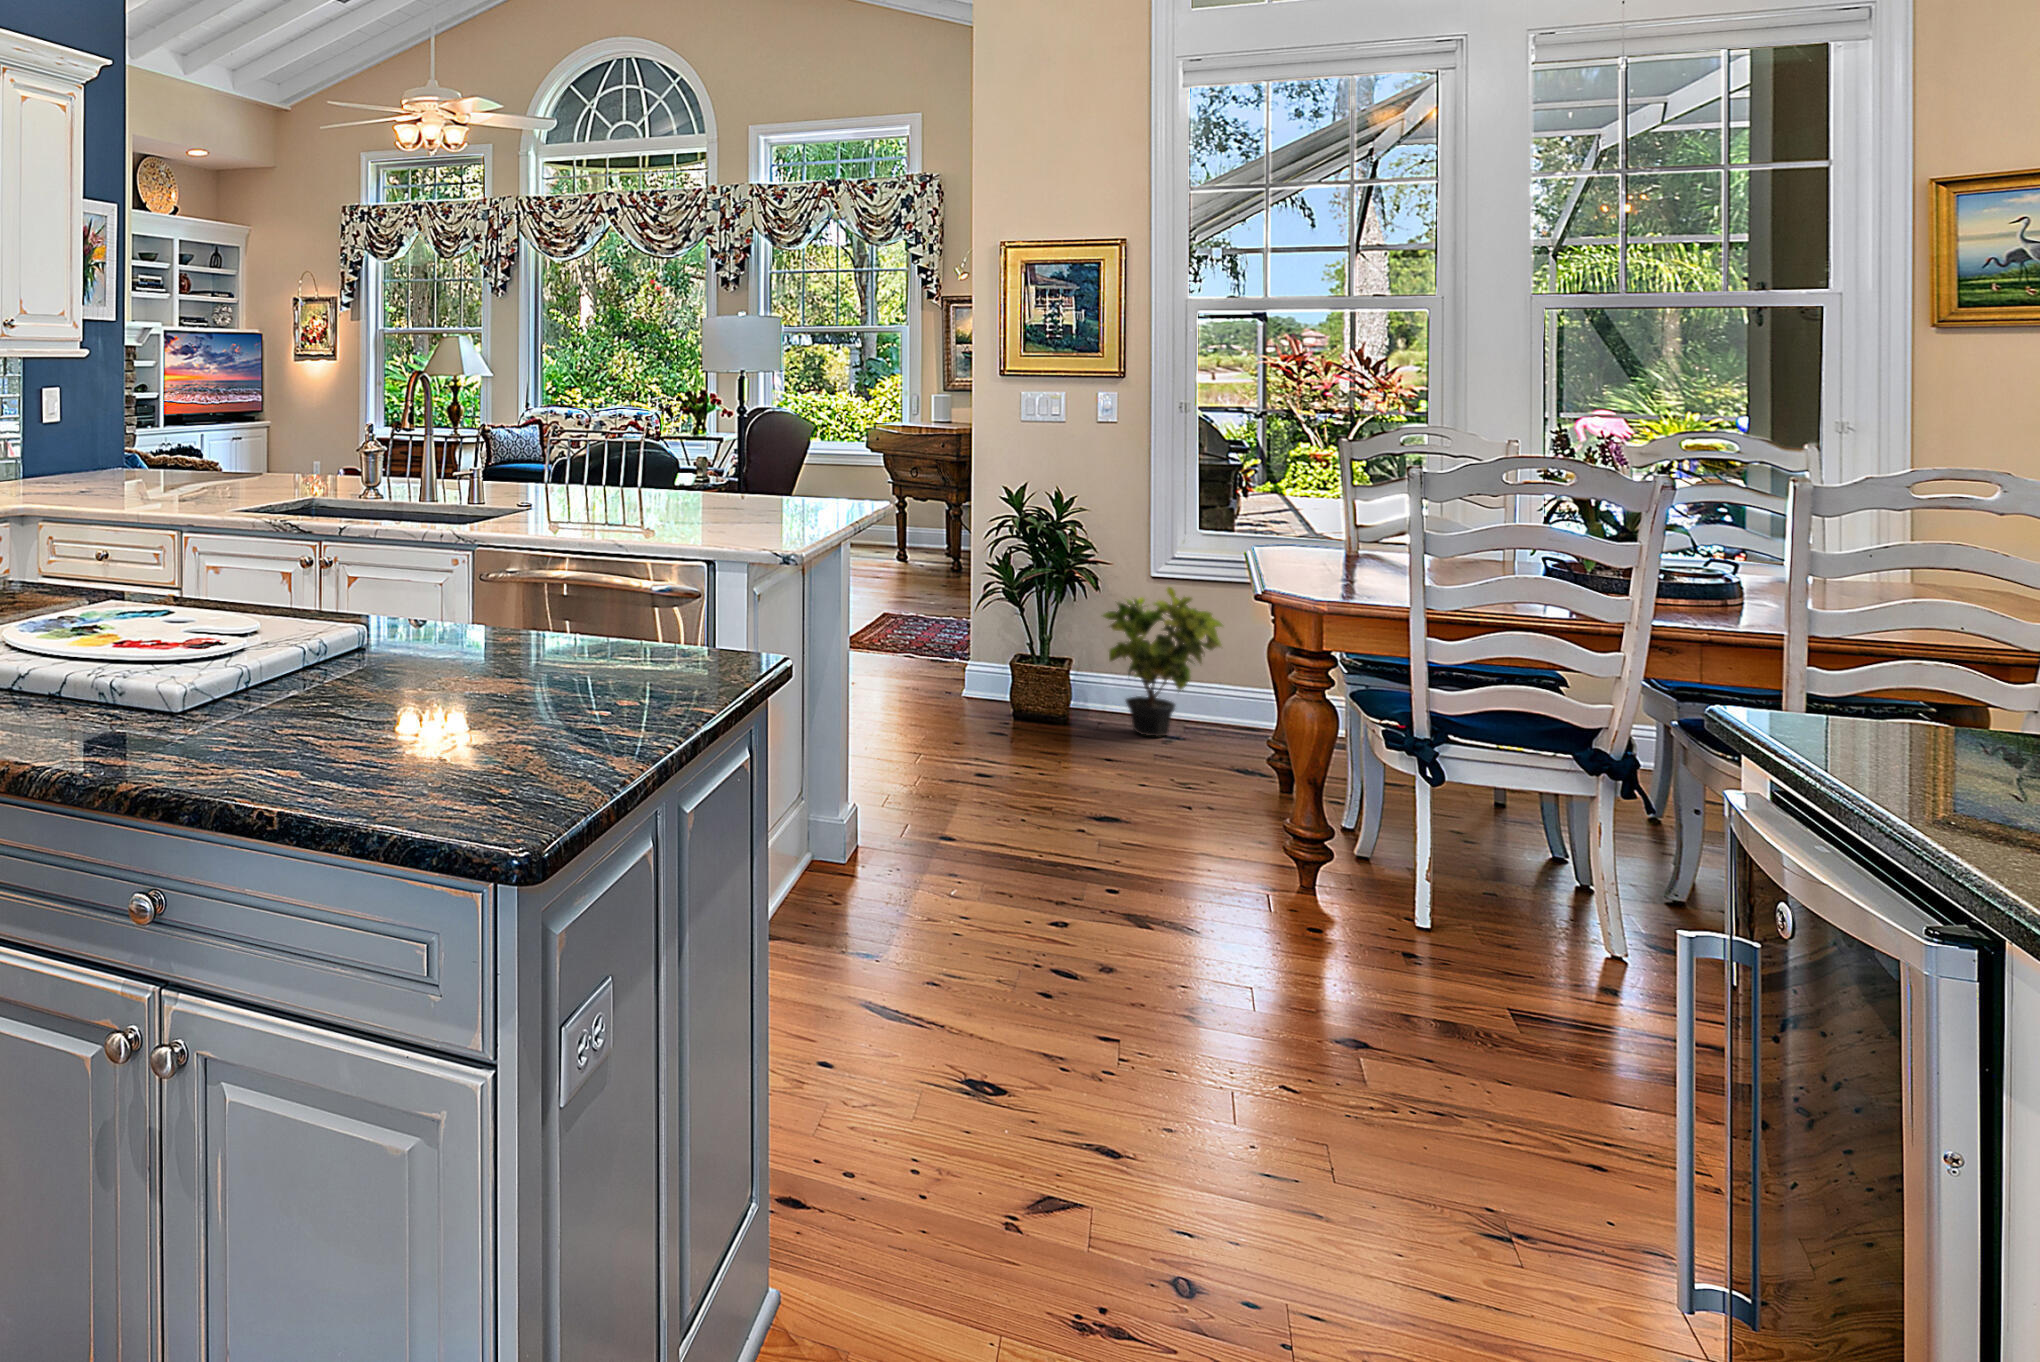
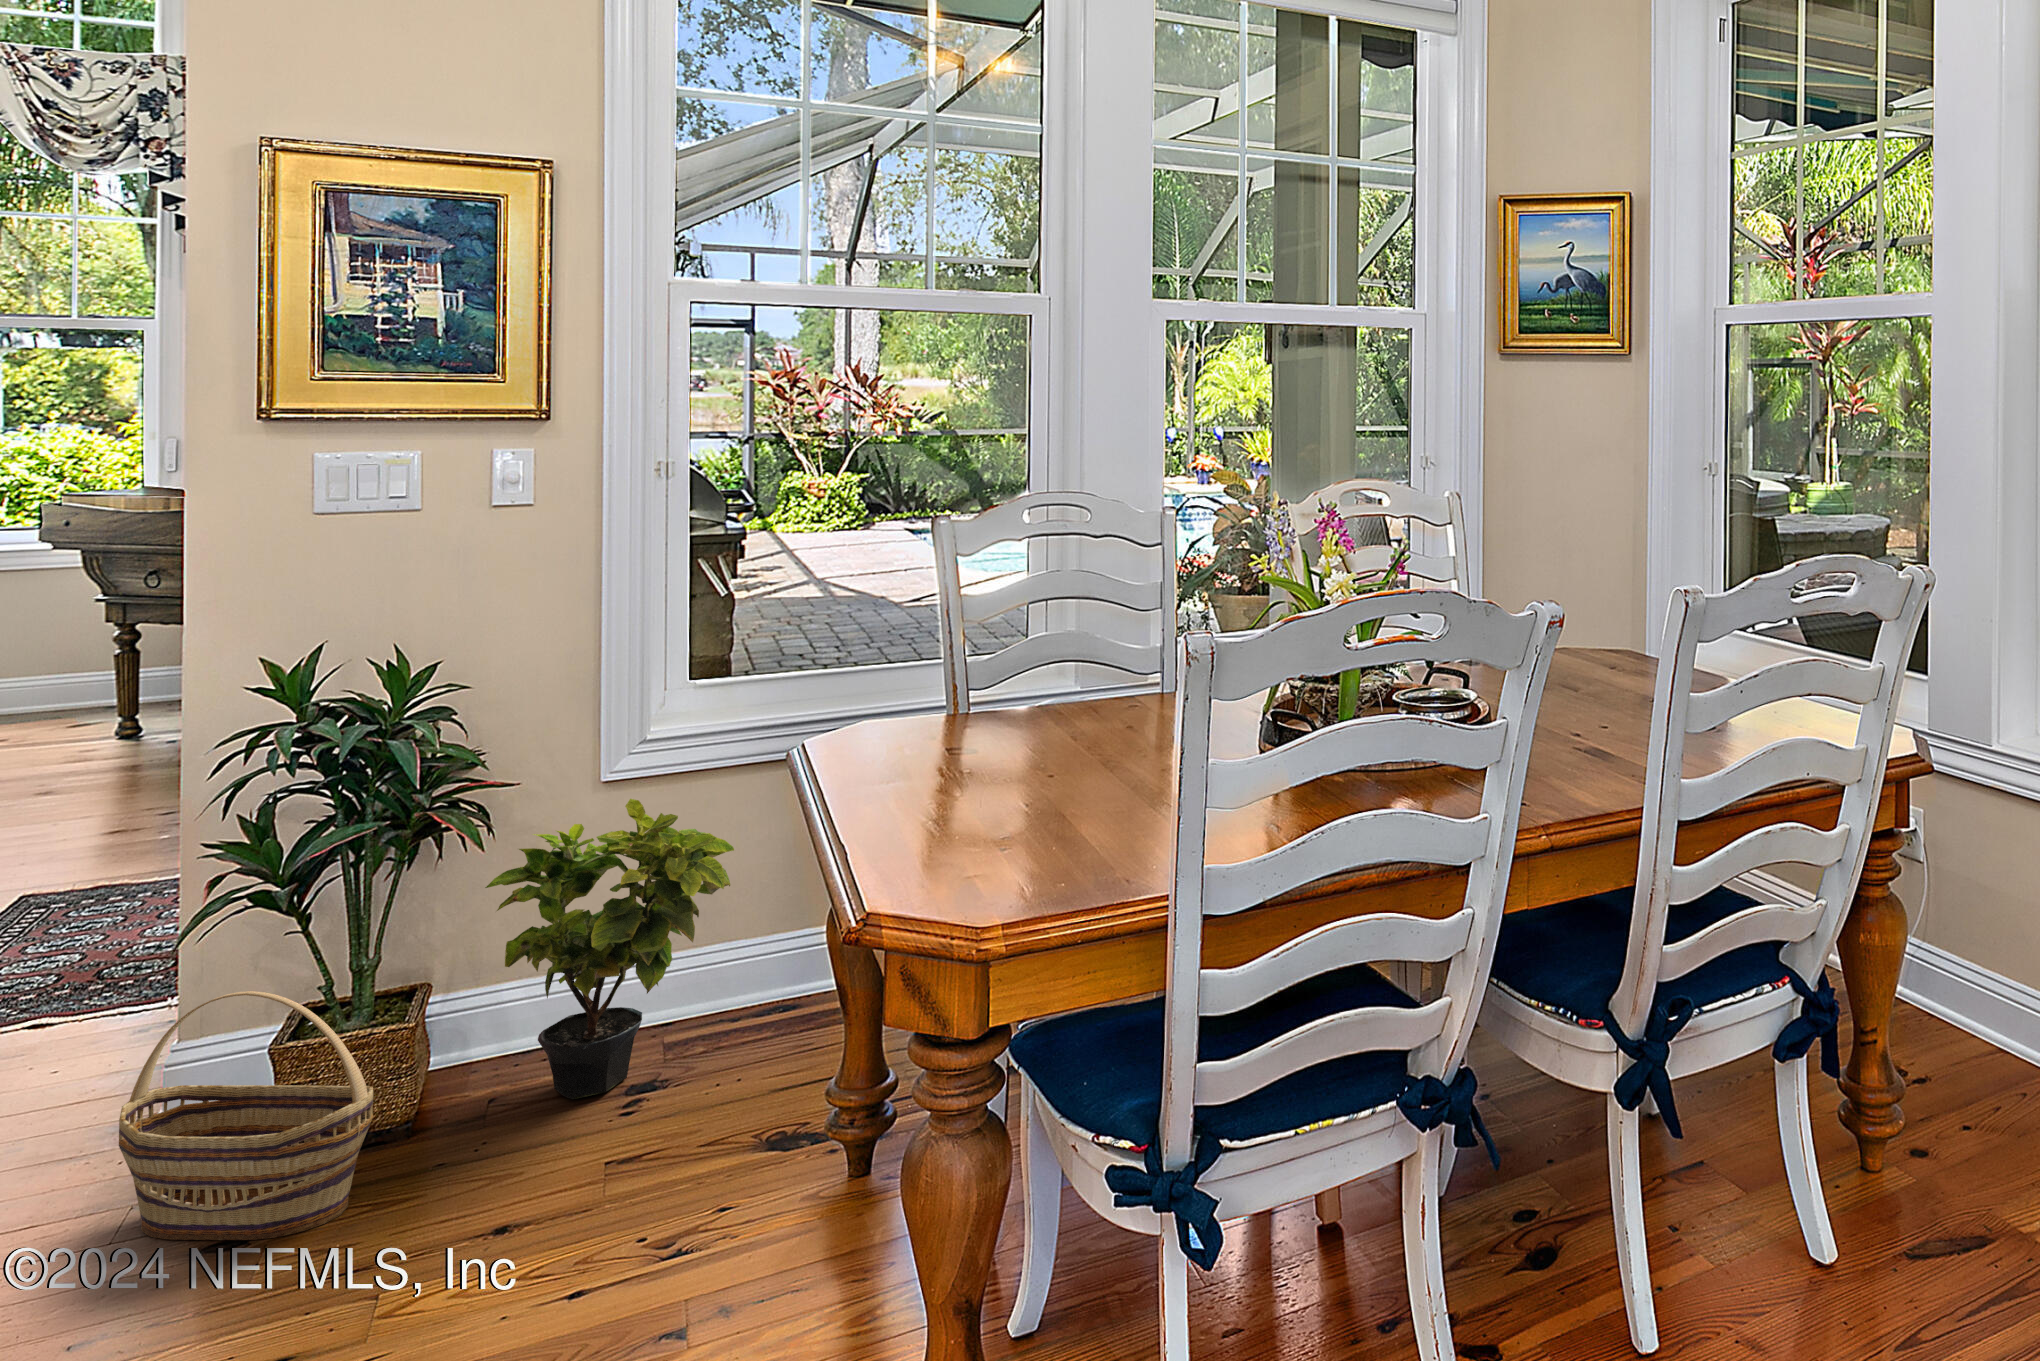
basket: none [966,633,1058,743] -> present [119,991,373,1240]

